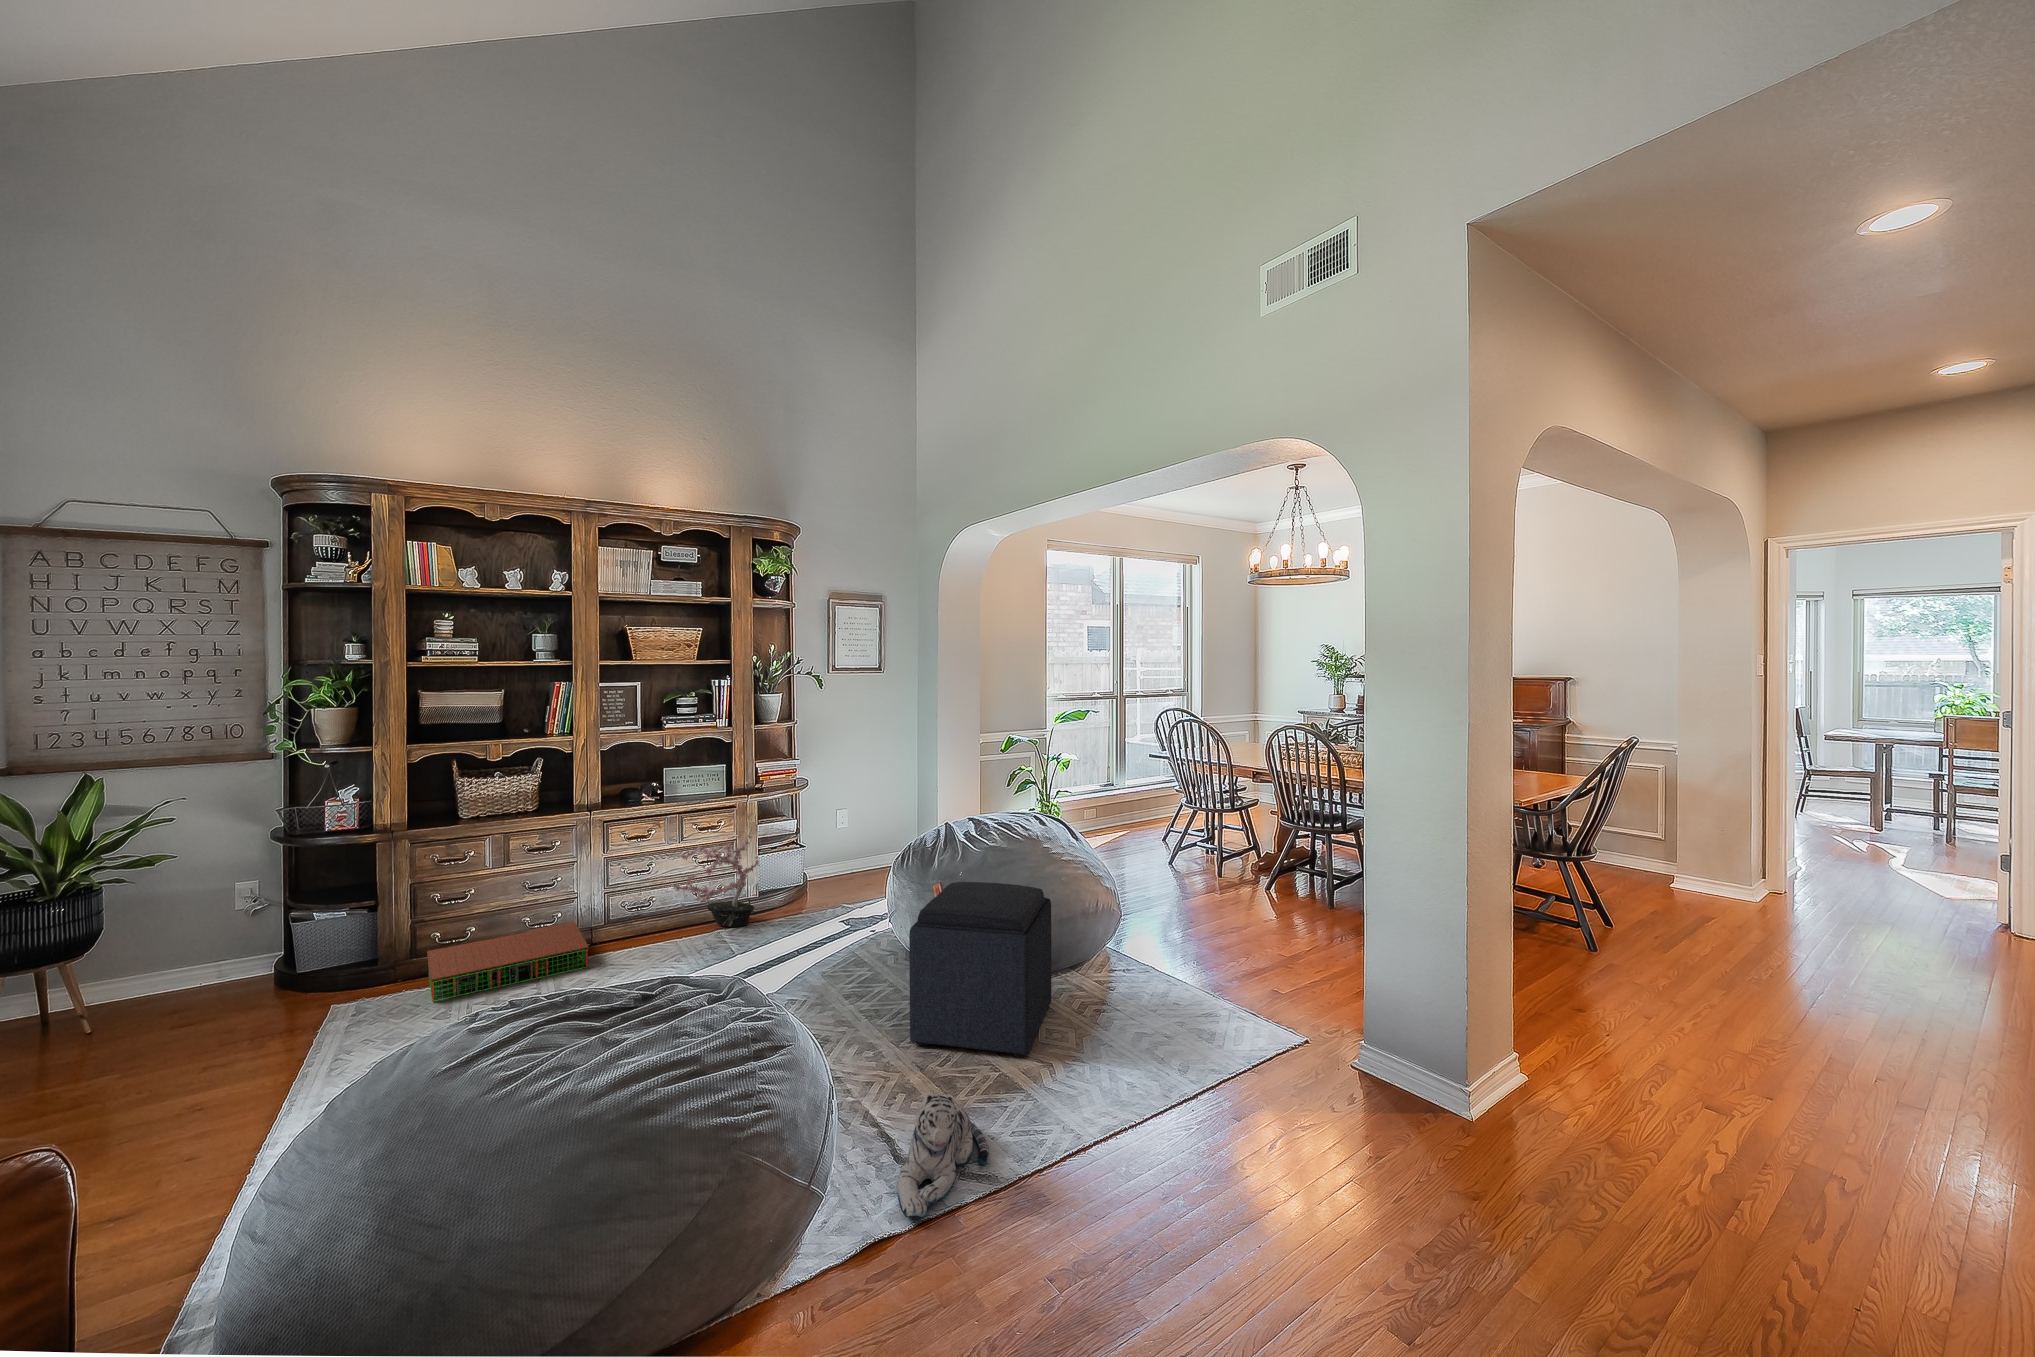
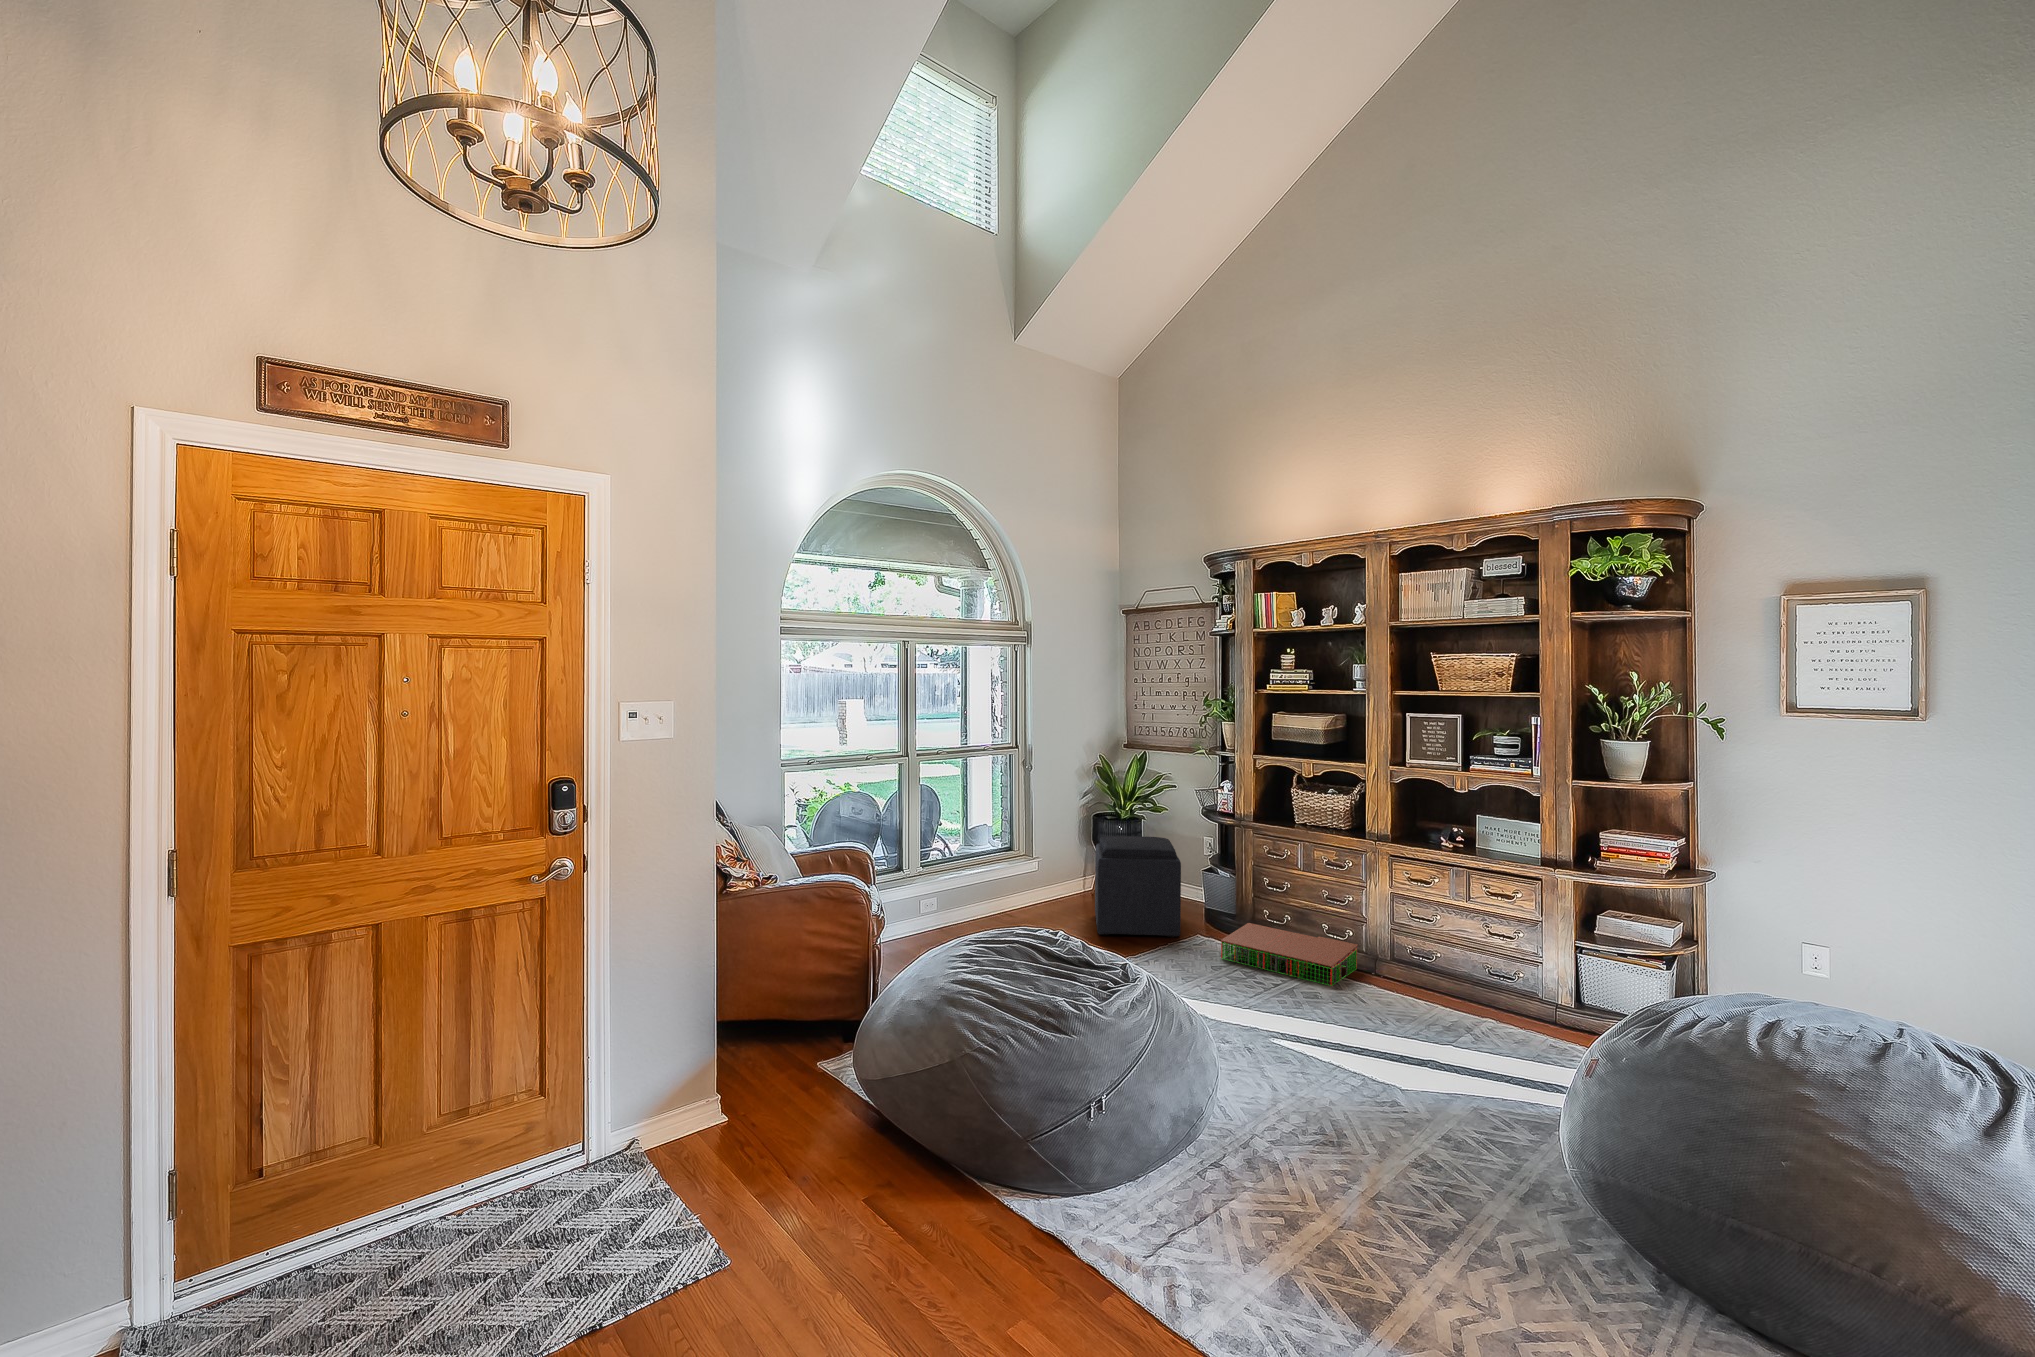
potted plant: present [672,834,760,927] -> none [1431,902,1551,1024]
ottoman: present [909,882,1051,1057] -> present [1095,836,1181,937]
plush toy: present [897,1094,989,1217] -> none [1086,1169,1265,1304]

